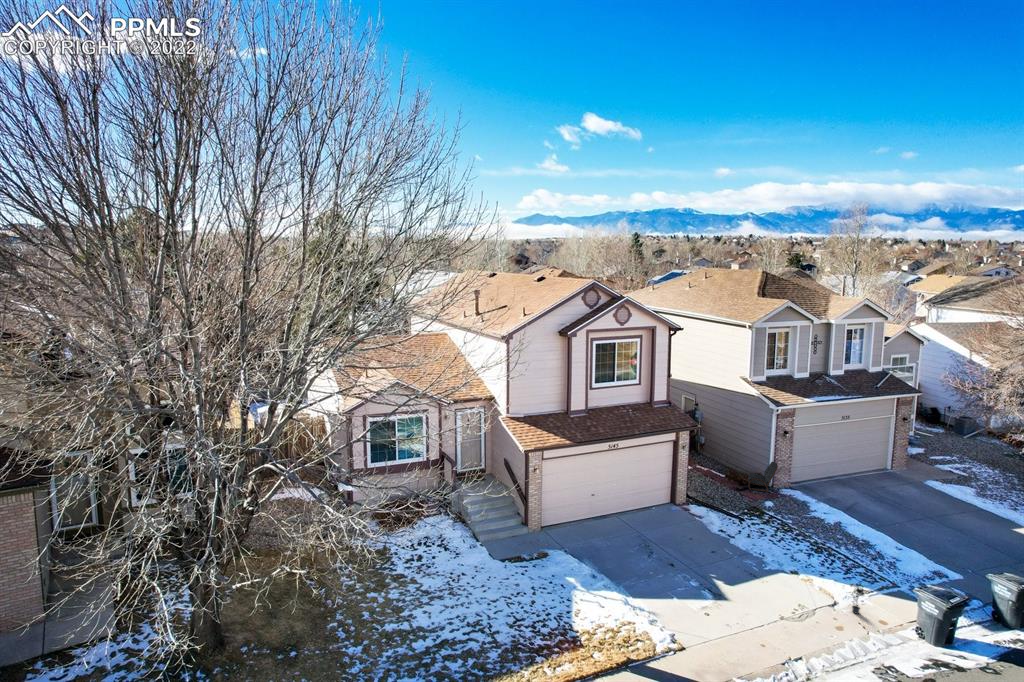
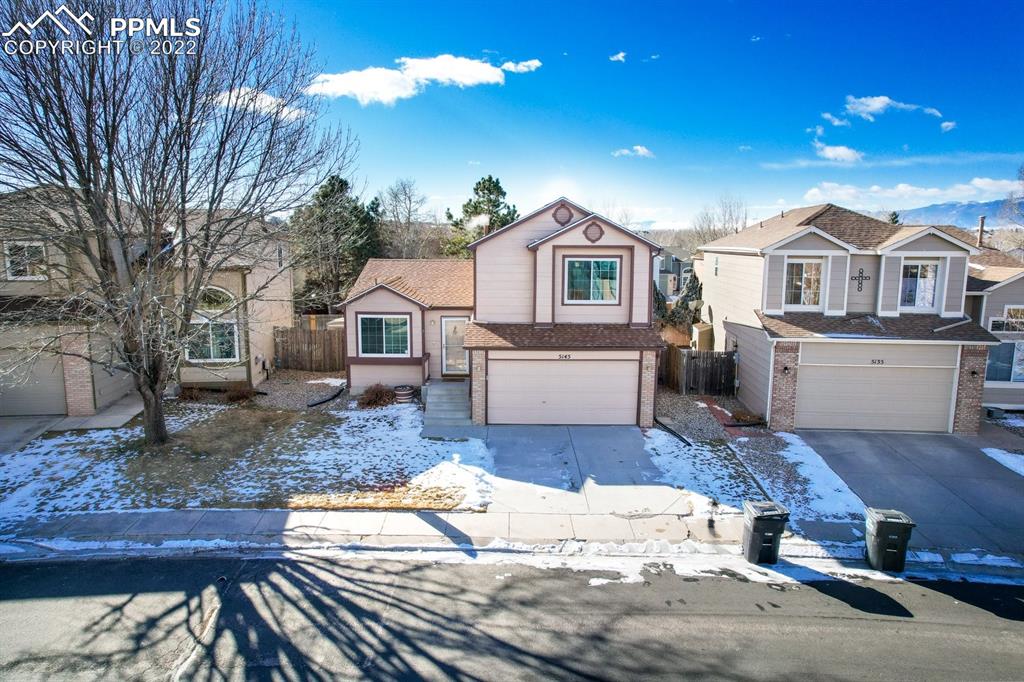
lounge chair: present [748,462,778,492] -> none [737,400,774,431]

